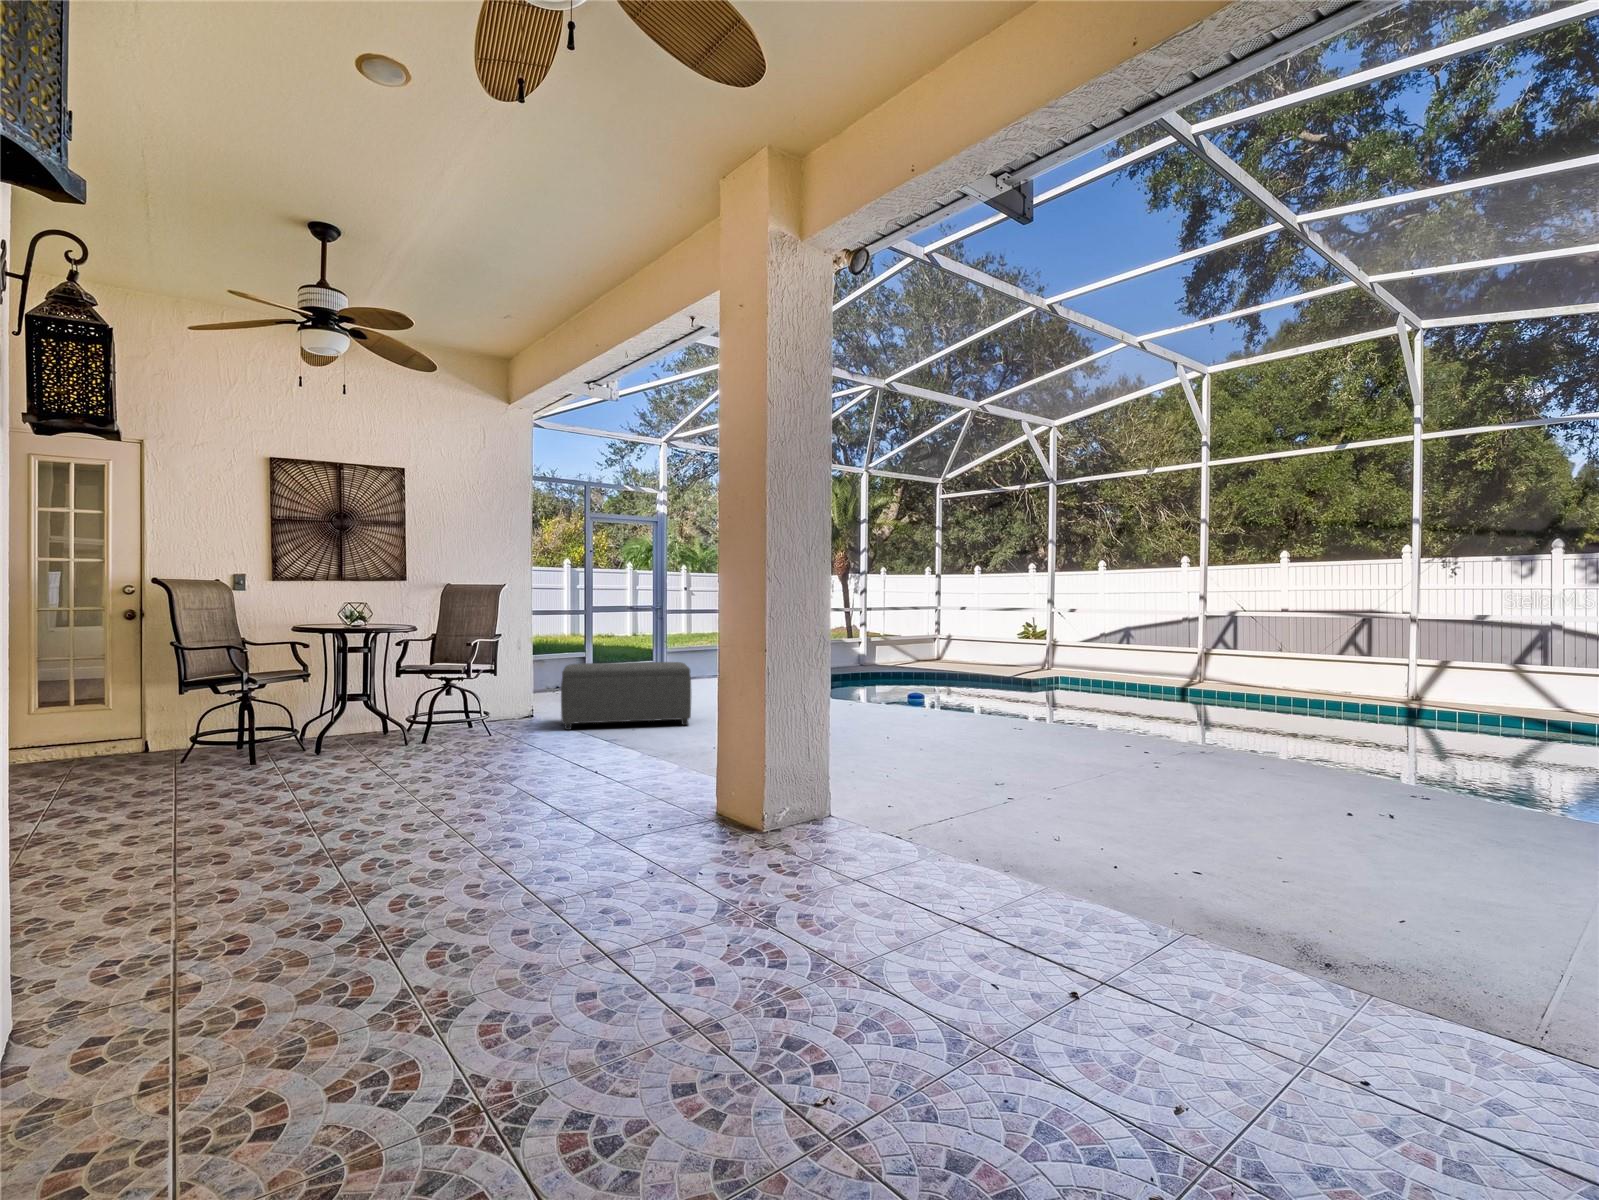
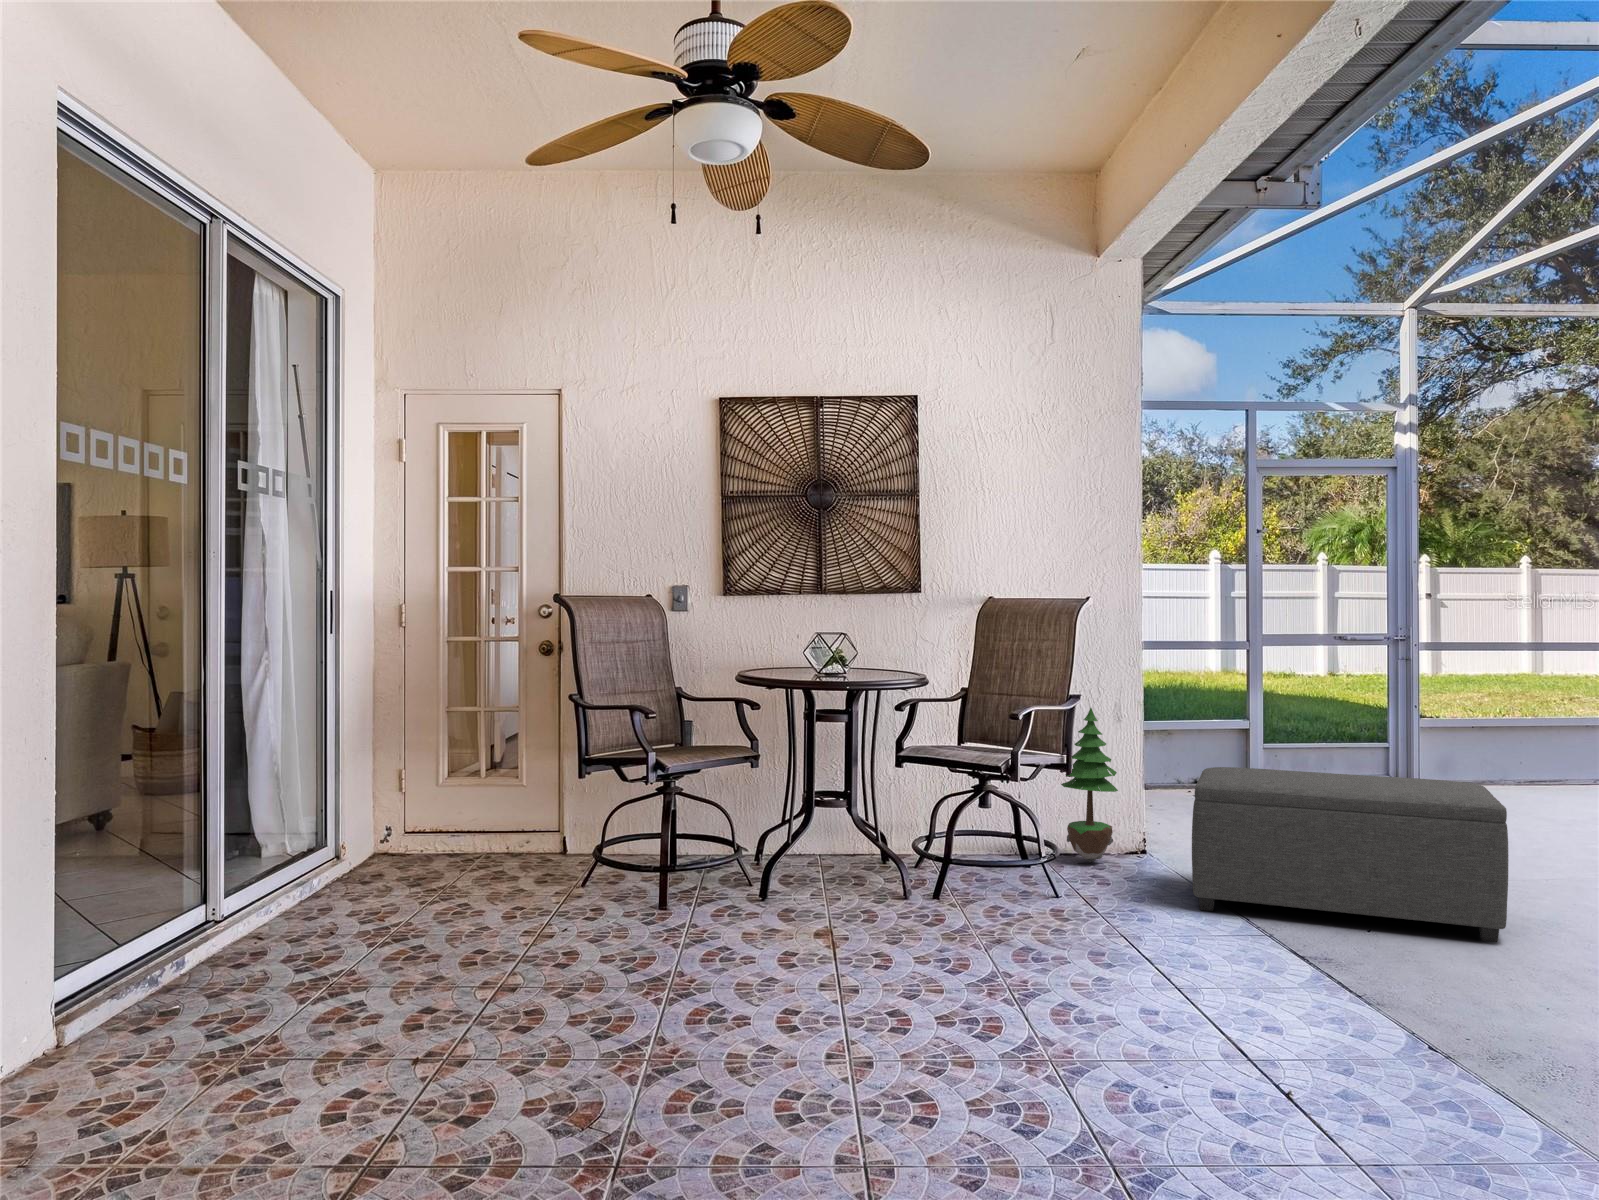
potted tree: none [491,639,522,720] -> present [1061,708,1118,863]

